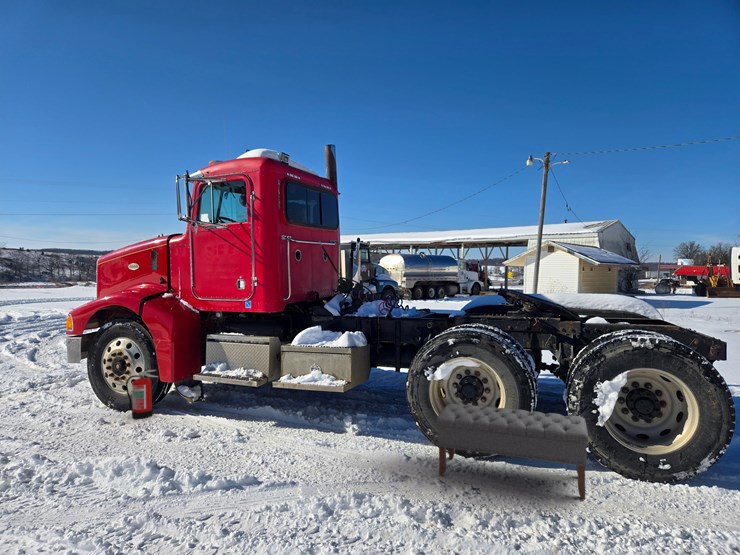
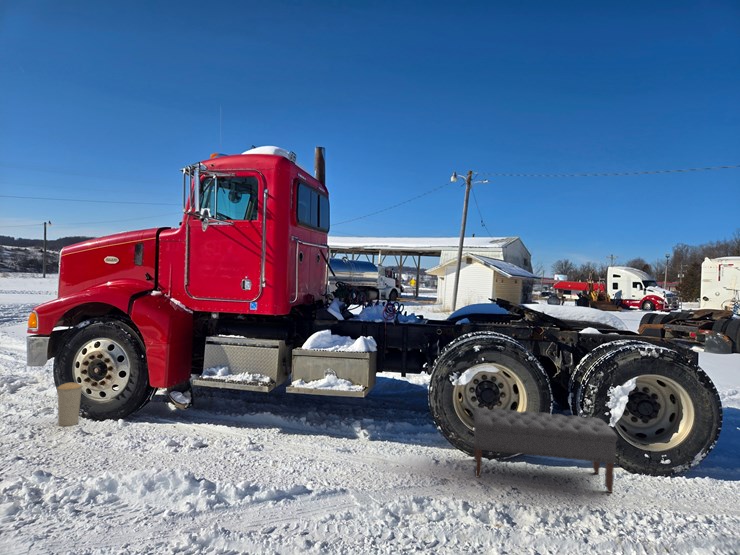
fire extinguisher: present [126,370,158,419] -> none [112,374,151,427]
trash can: none [80,378,103,417] -> present [57,383,82,426]

